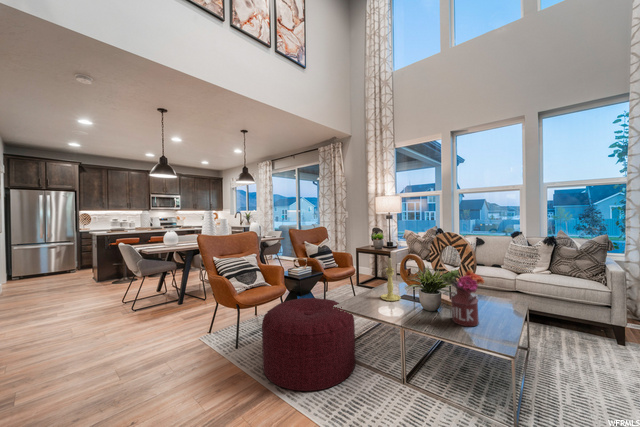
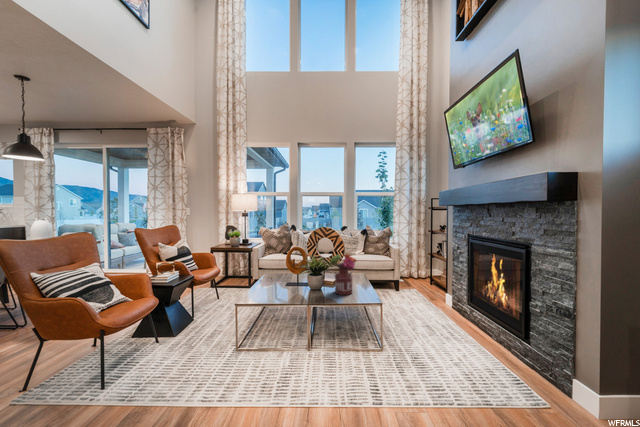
candle holder: present [380,258,401,301] -> none [270,251,288,290]
ottoman: present [262,298,355,391] -> none [158,299,263,398]

